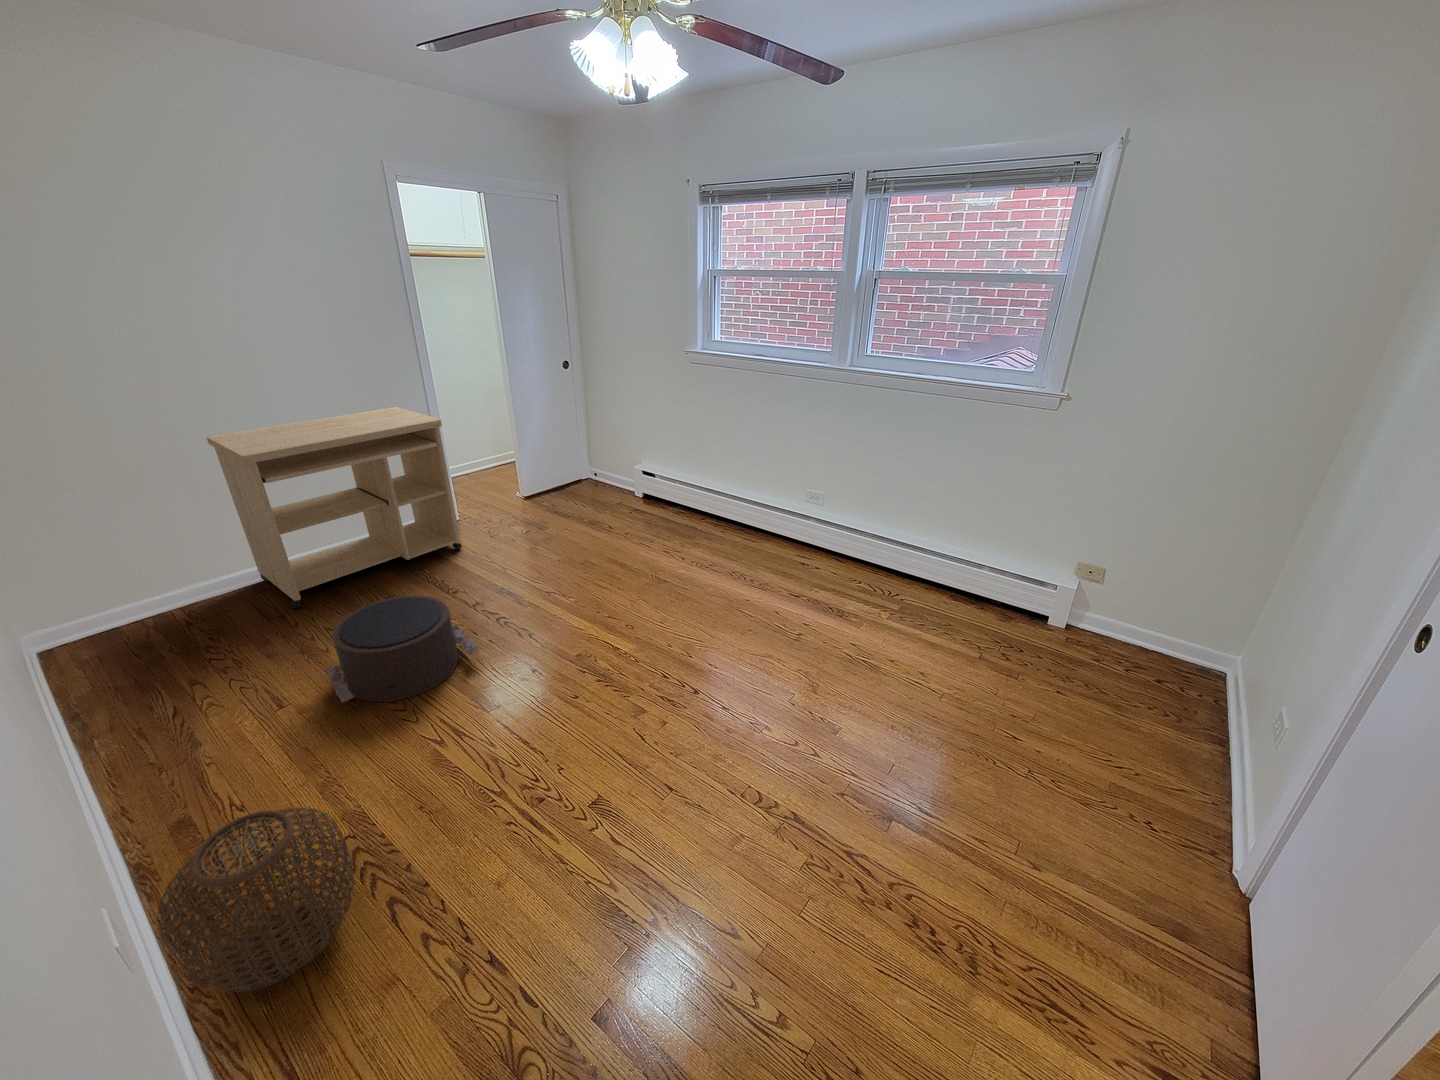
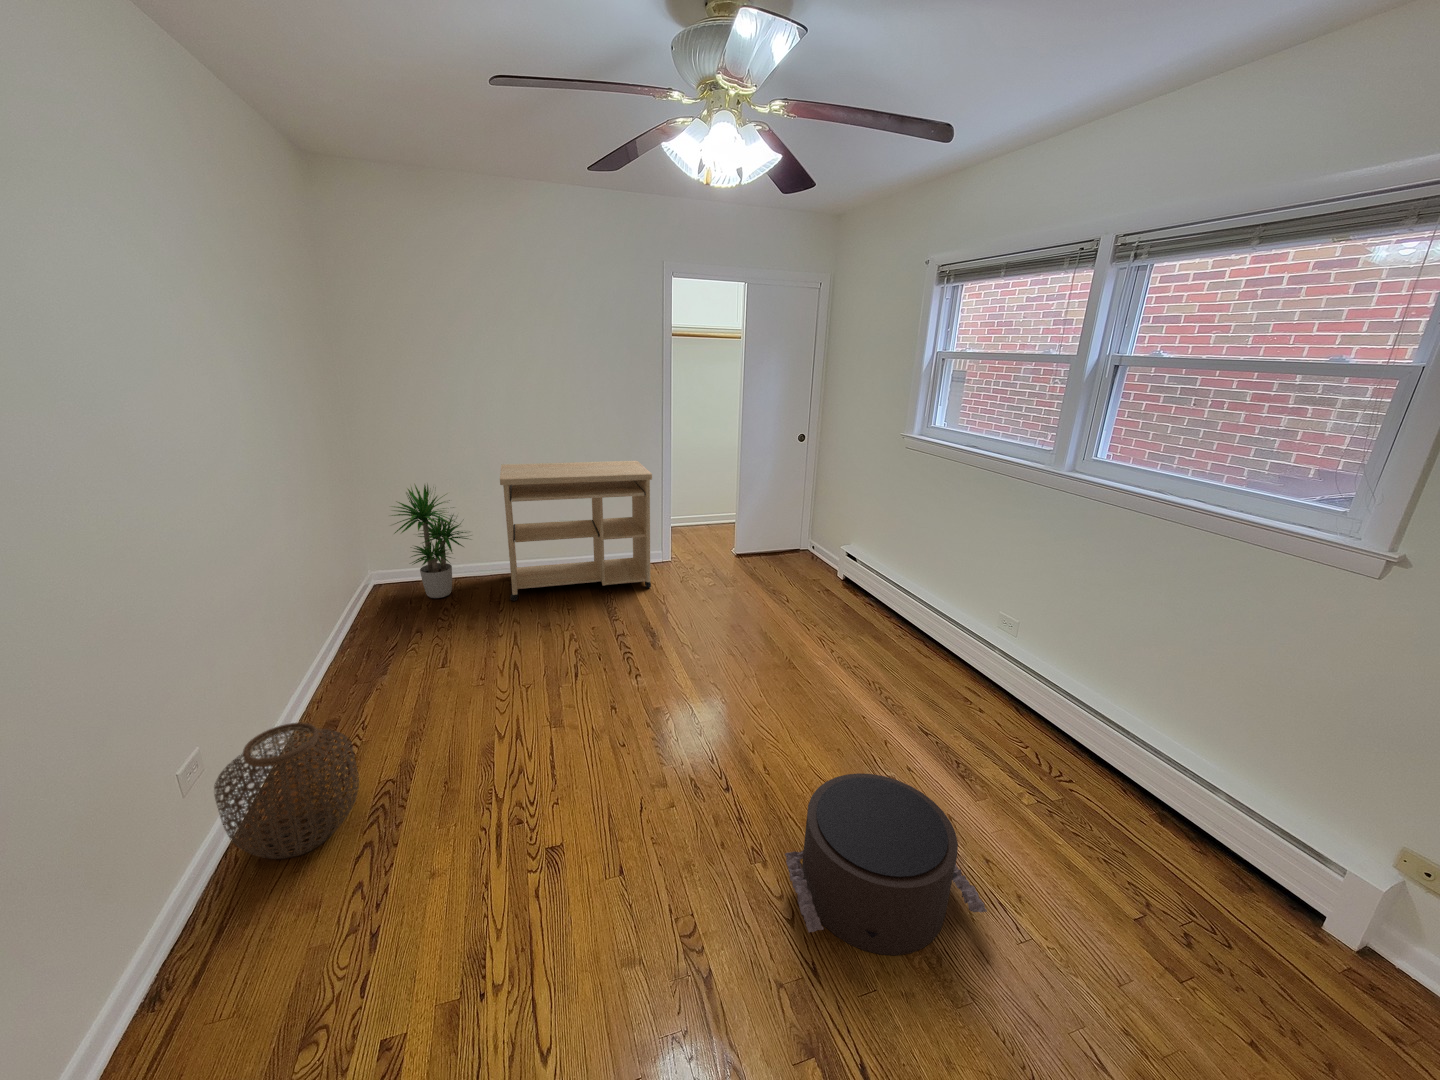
potted plant: none [36,480,206,640] -> present [392,484,468,598]
pouf: present [328,595,478,702] -> present [785,773,987,955]

